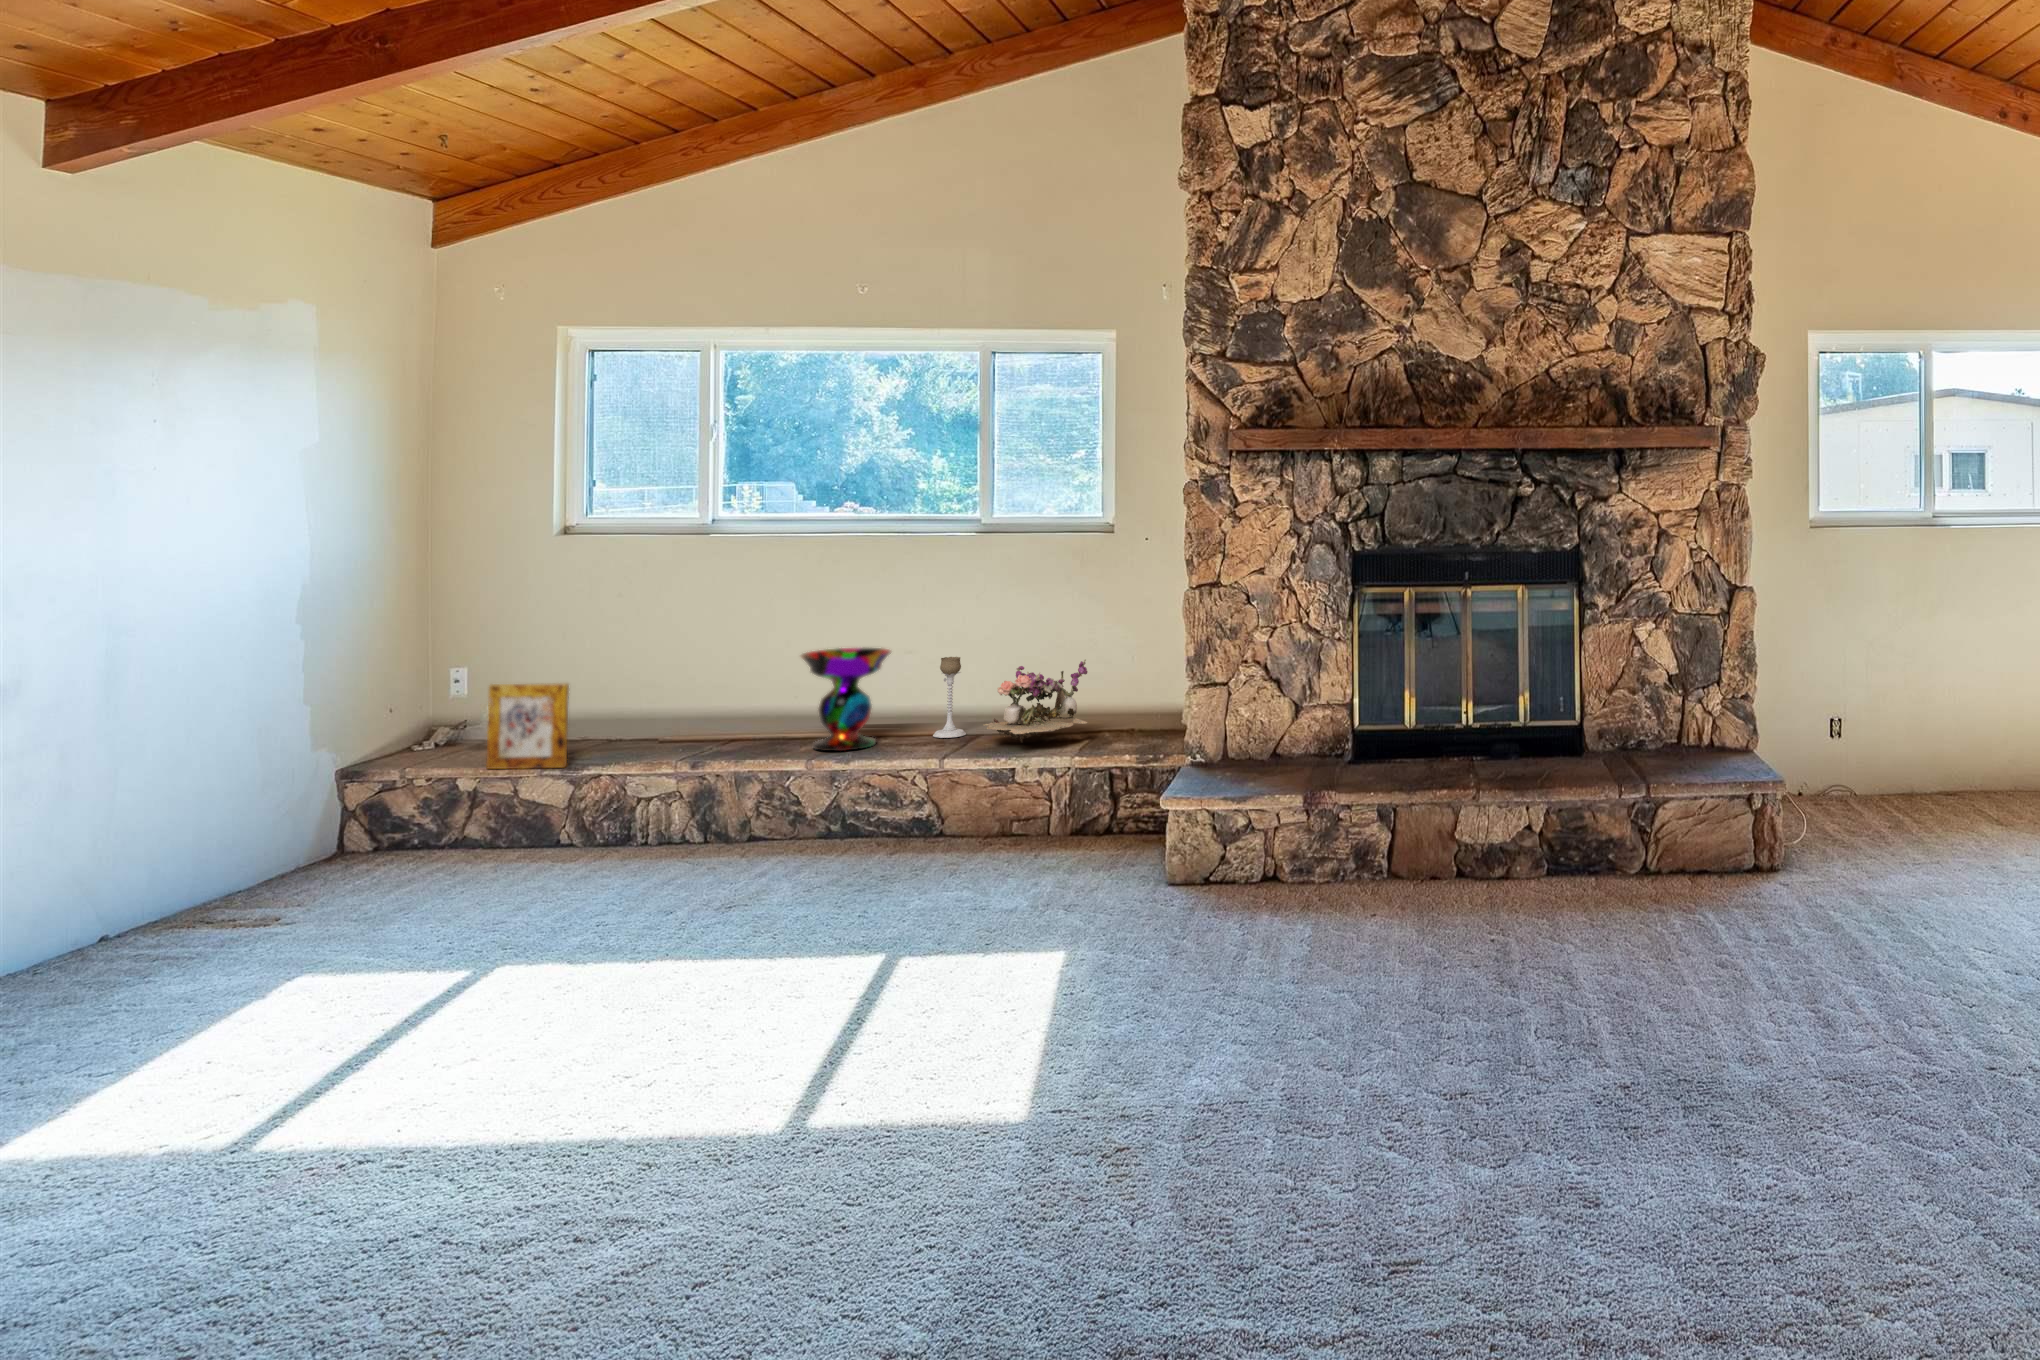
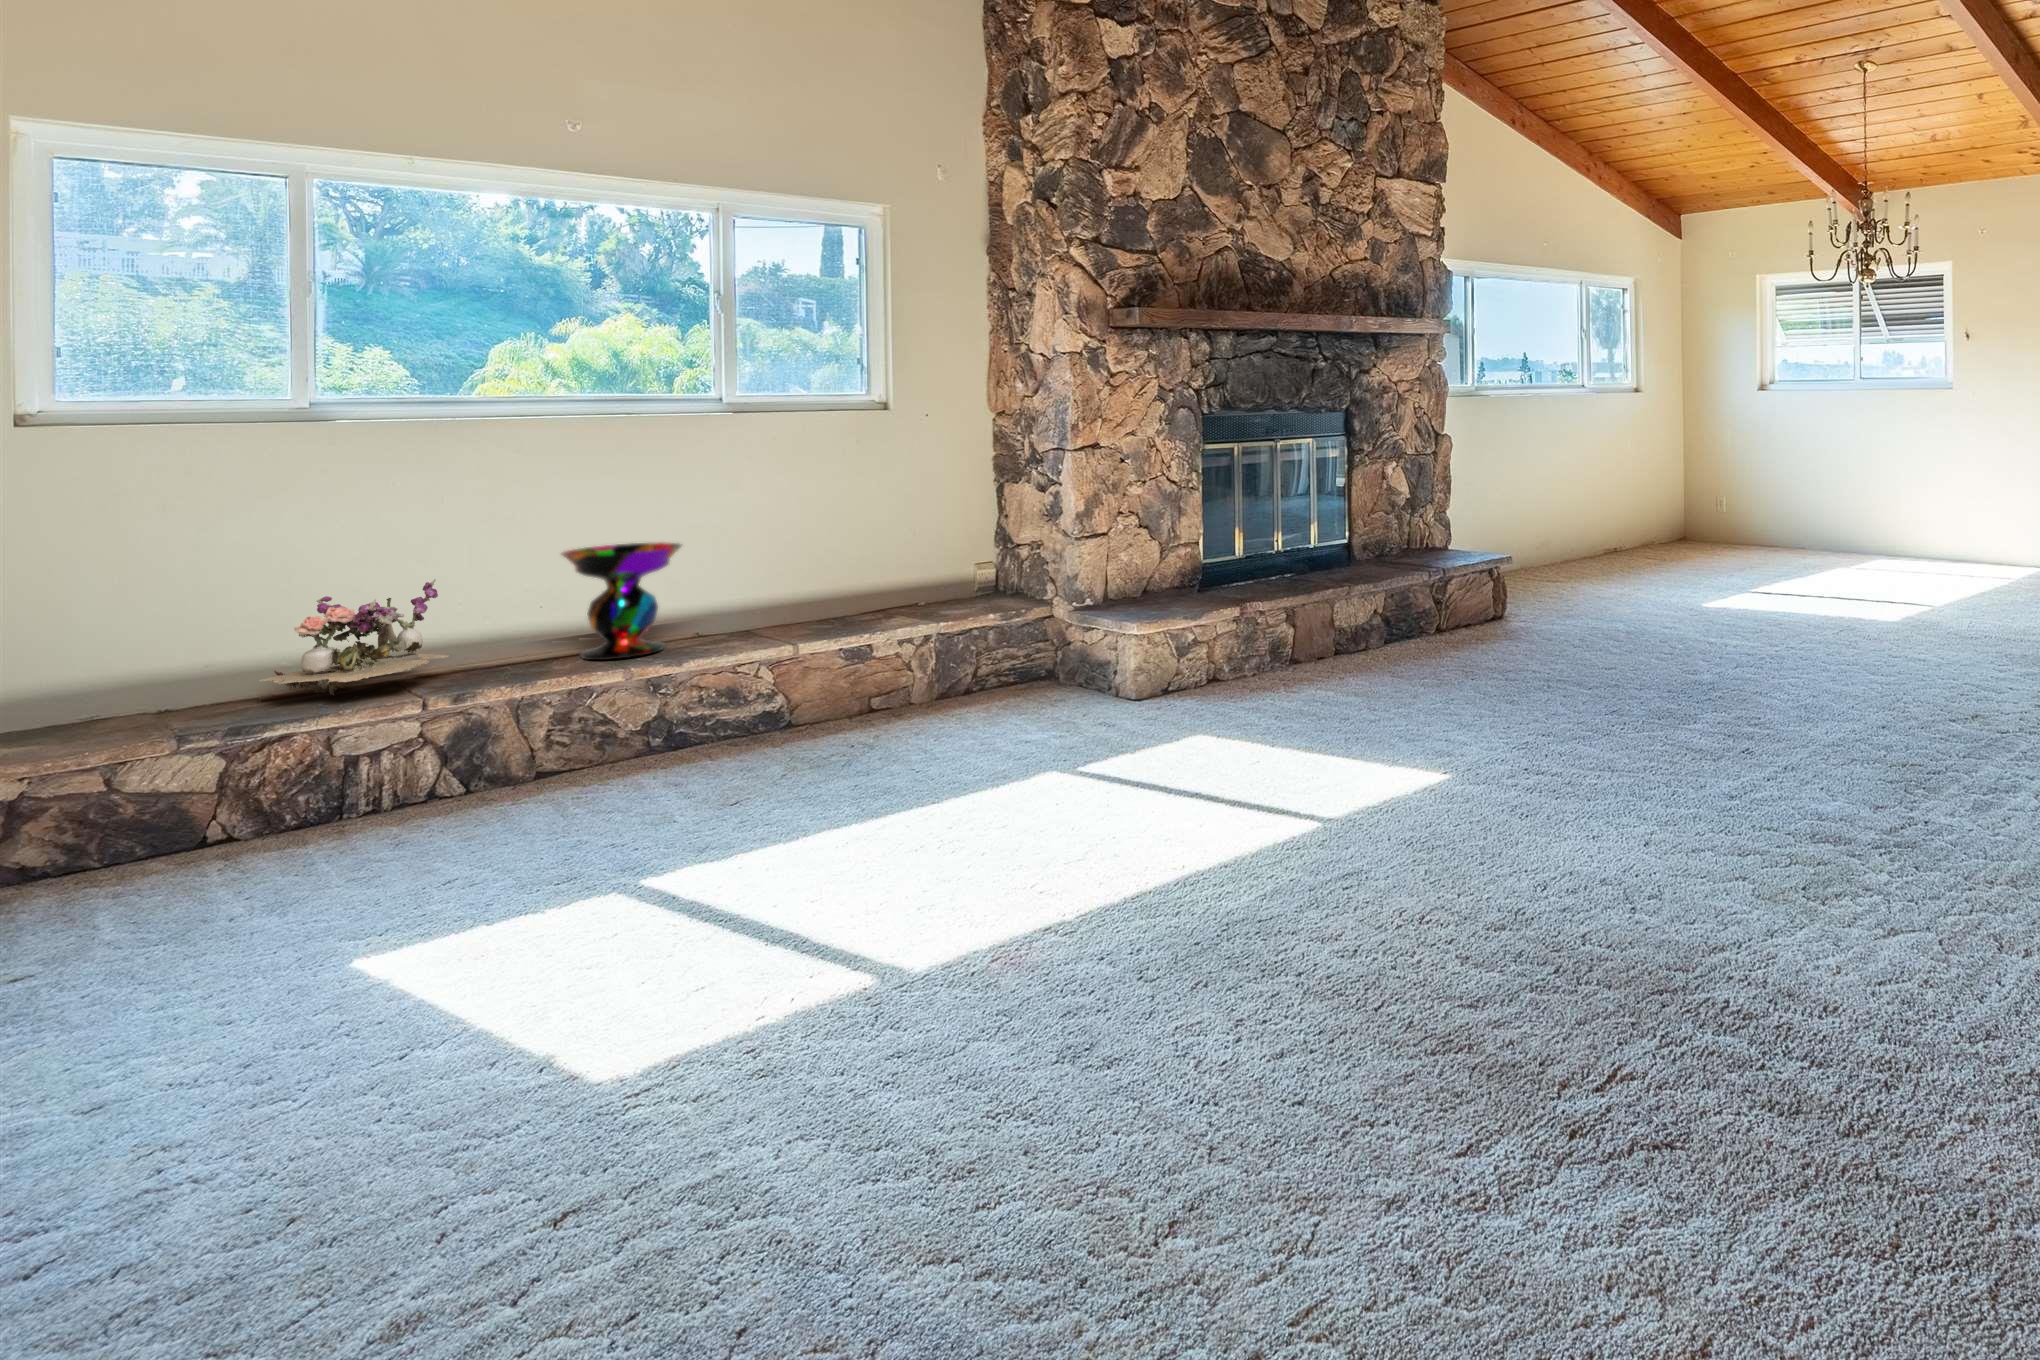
candle holder: present [933,657,966,738] -> none [714,545,754,632]
flower arrangement: present [984,659,1087,742] -> present [260,579,449,695]
picture frame: present [486,683,569,769] -> none [63,617,225,754]

